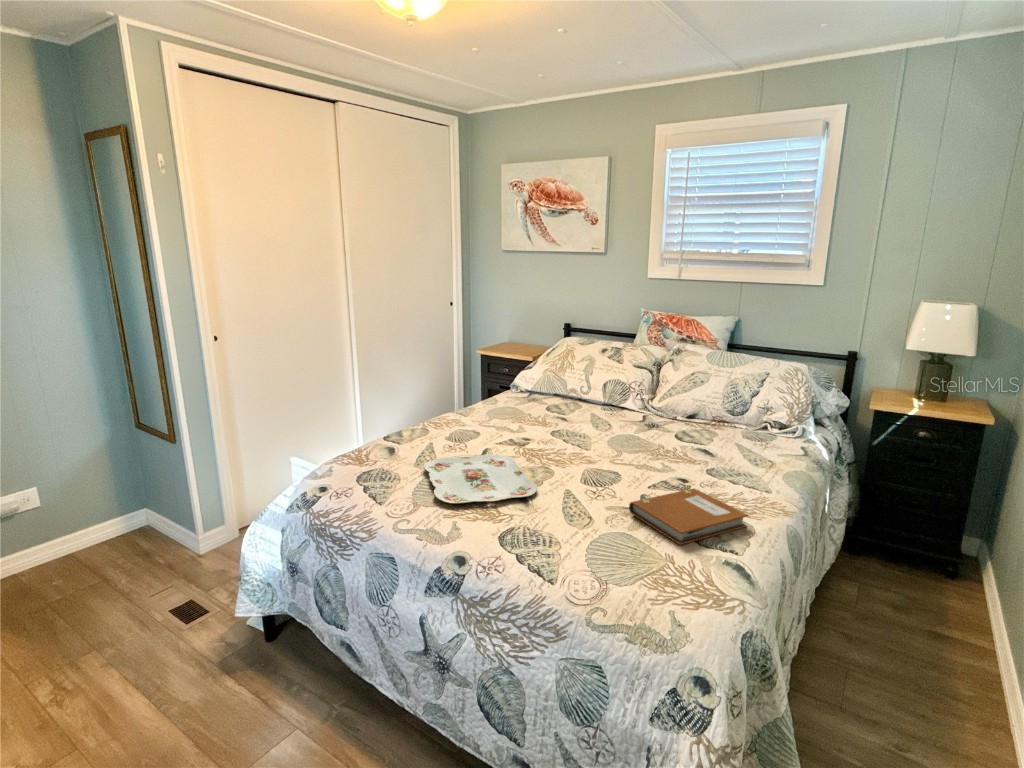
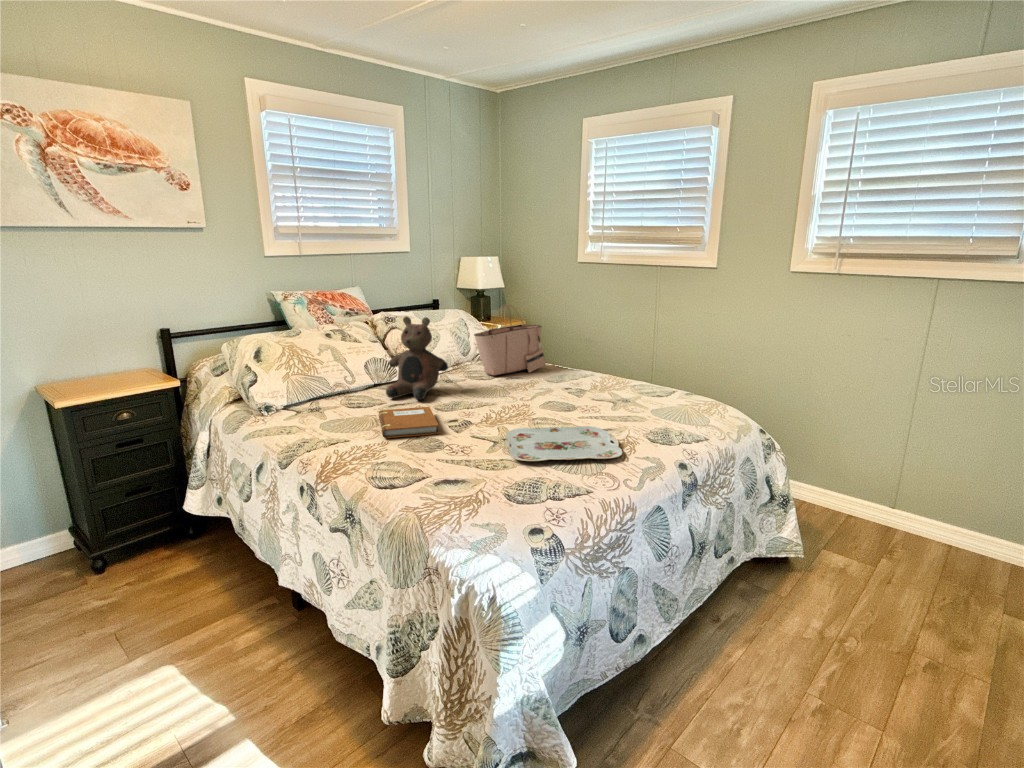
teddy bear: none [574,340,628,422] -> present [386,317,448,400]
tote bag: none [697,355,807,455] -> present [474,305,546,375]
notebook: present [629,489,748,545] -> present [379,407,439,438]

